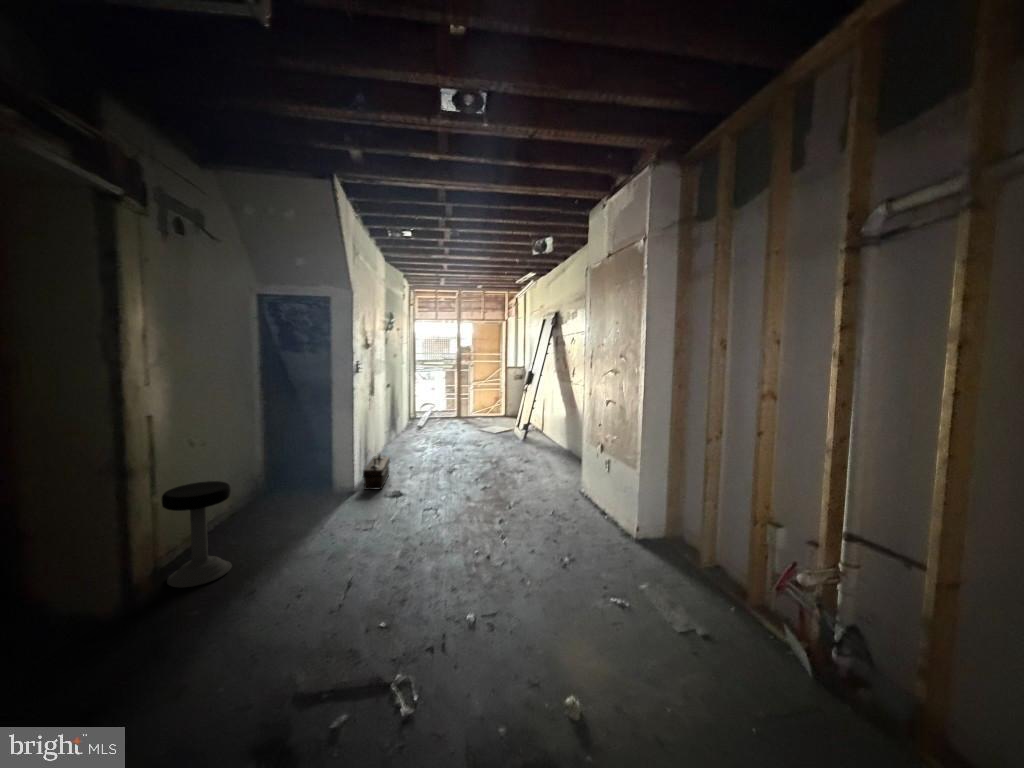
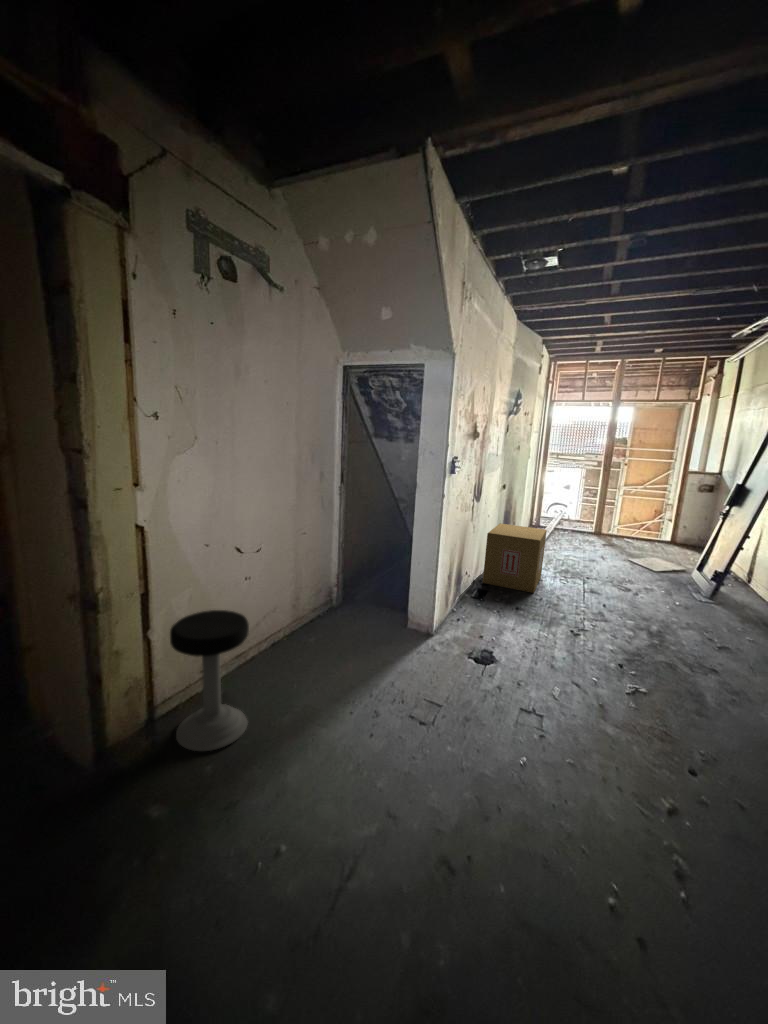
cardboard box: none [382,413,424,458] -> present [483,523,547,593]
toolbox: present [363,453,390,490] -> none [445,583,489,640]

